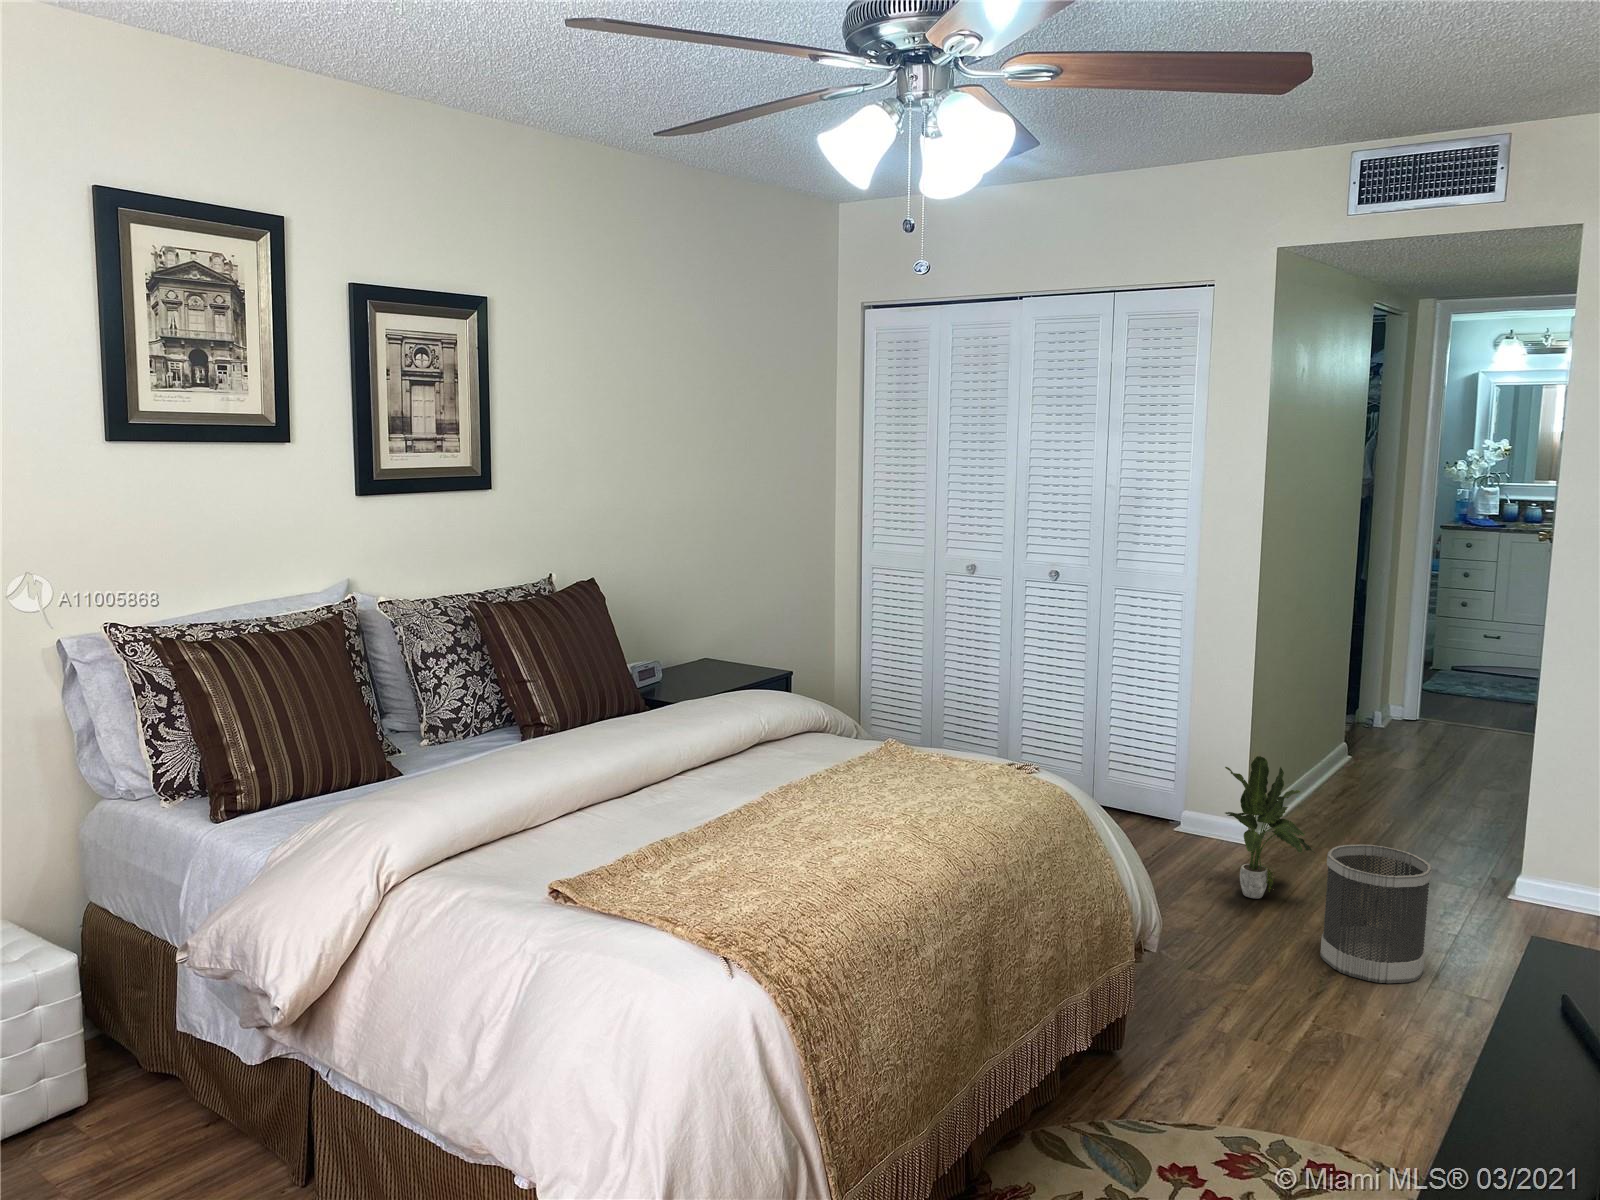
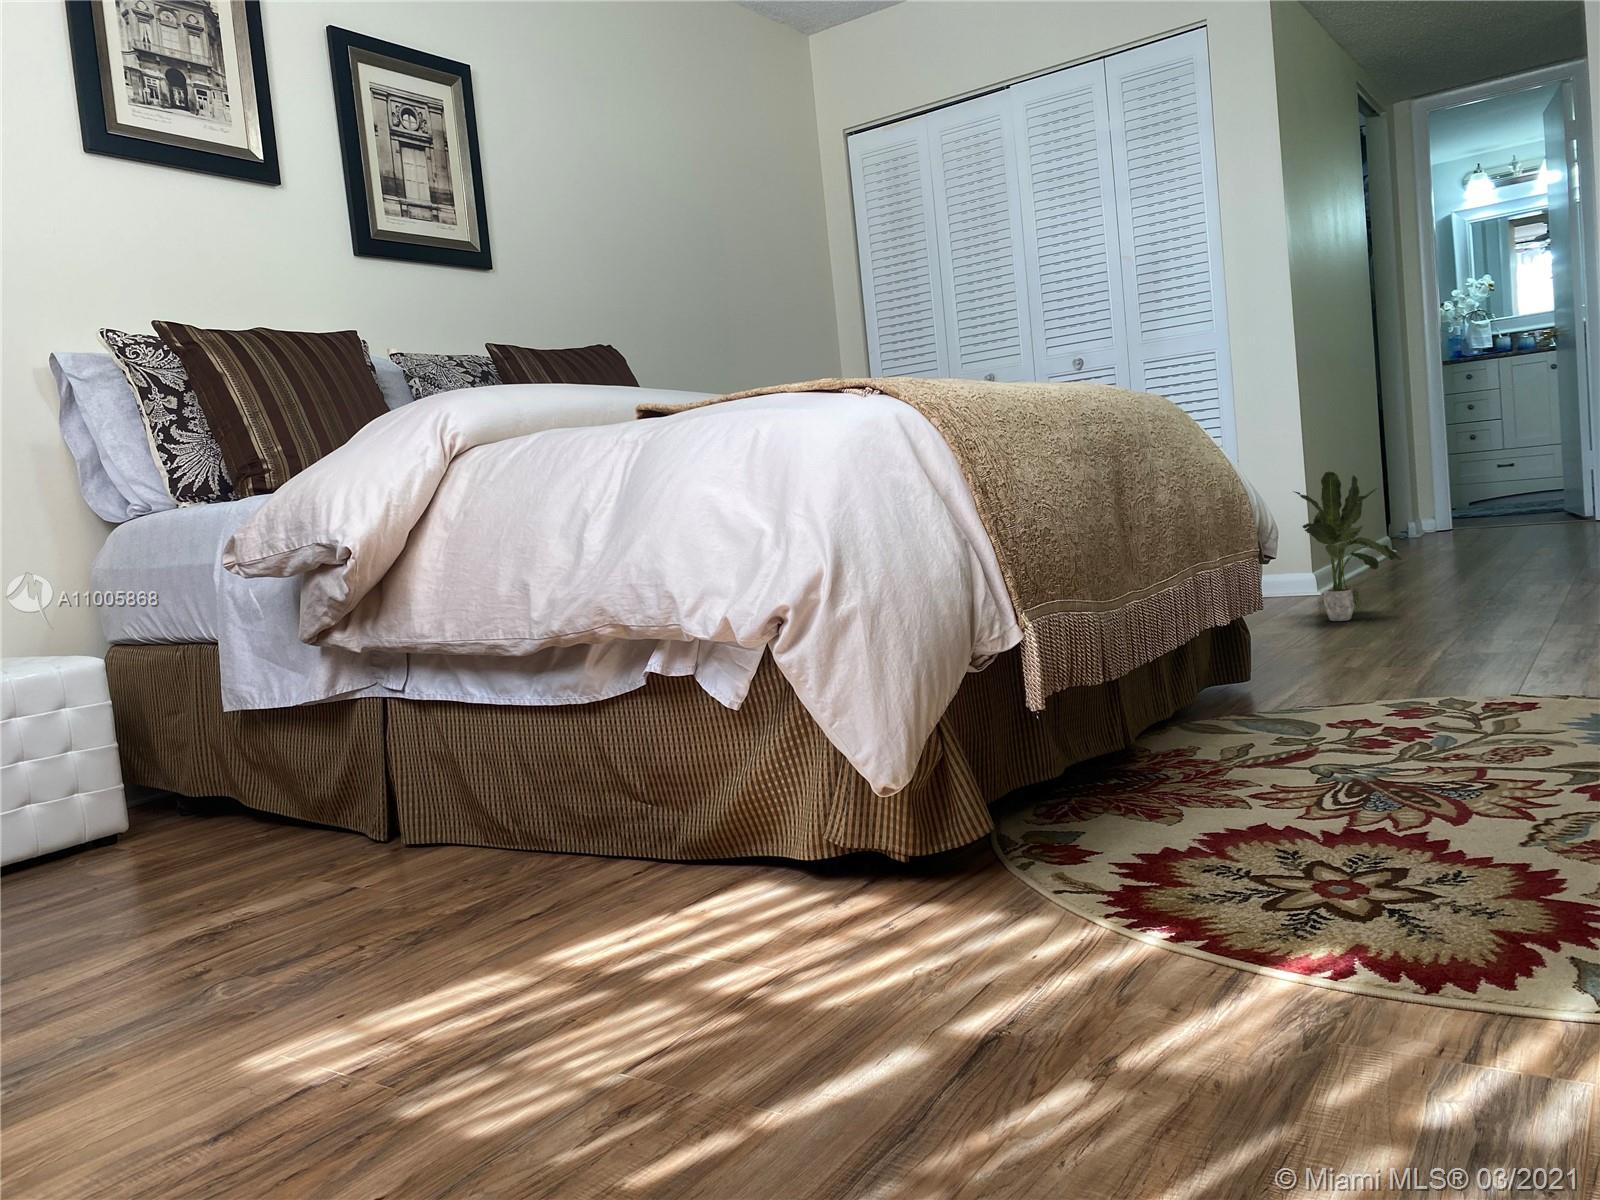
wastebasket: present [1320,844,1432,983] -> none [1424,516,1543,641]

